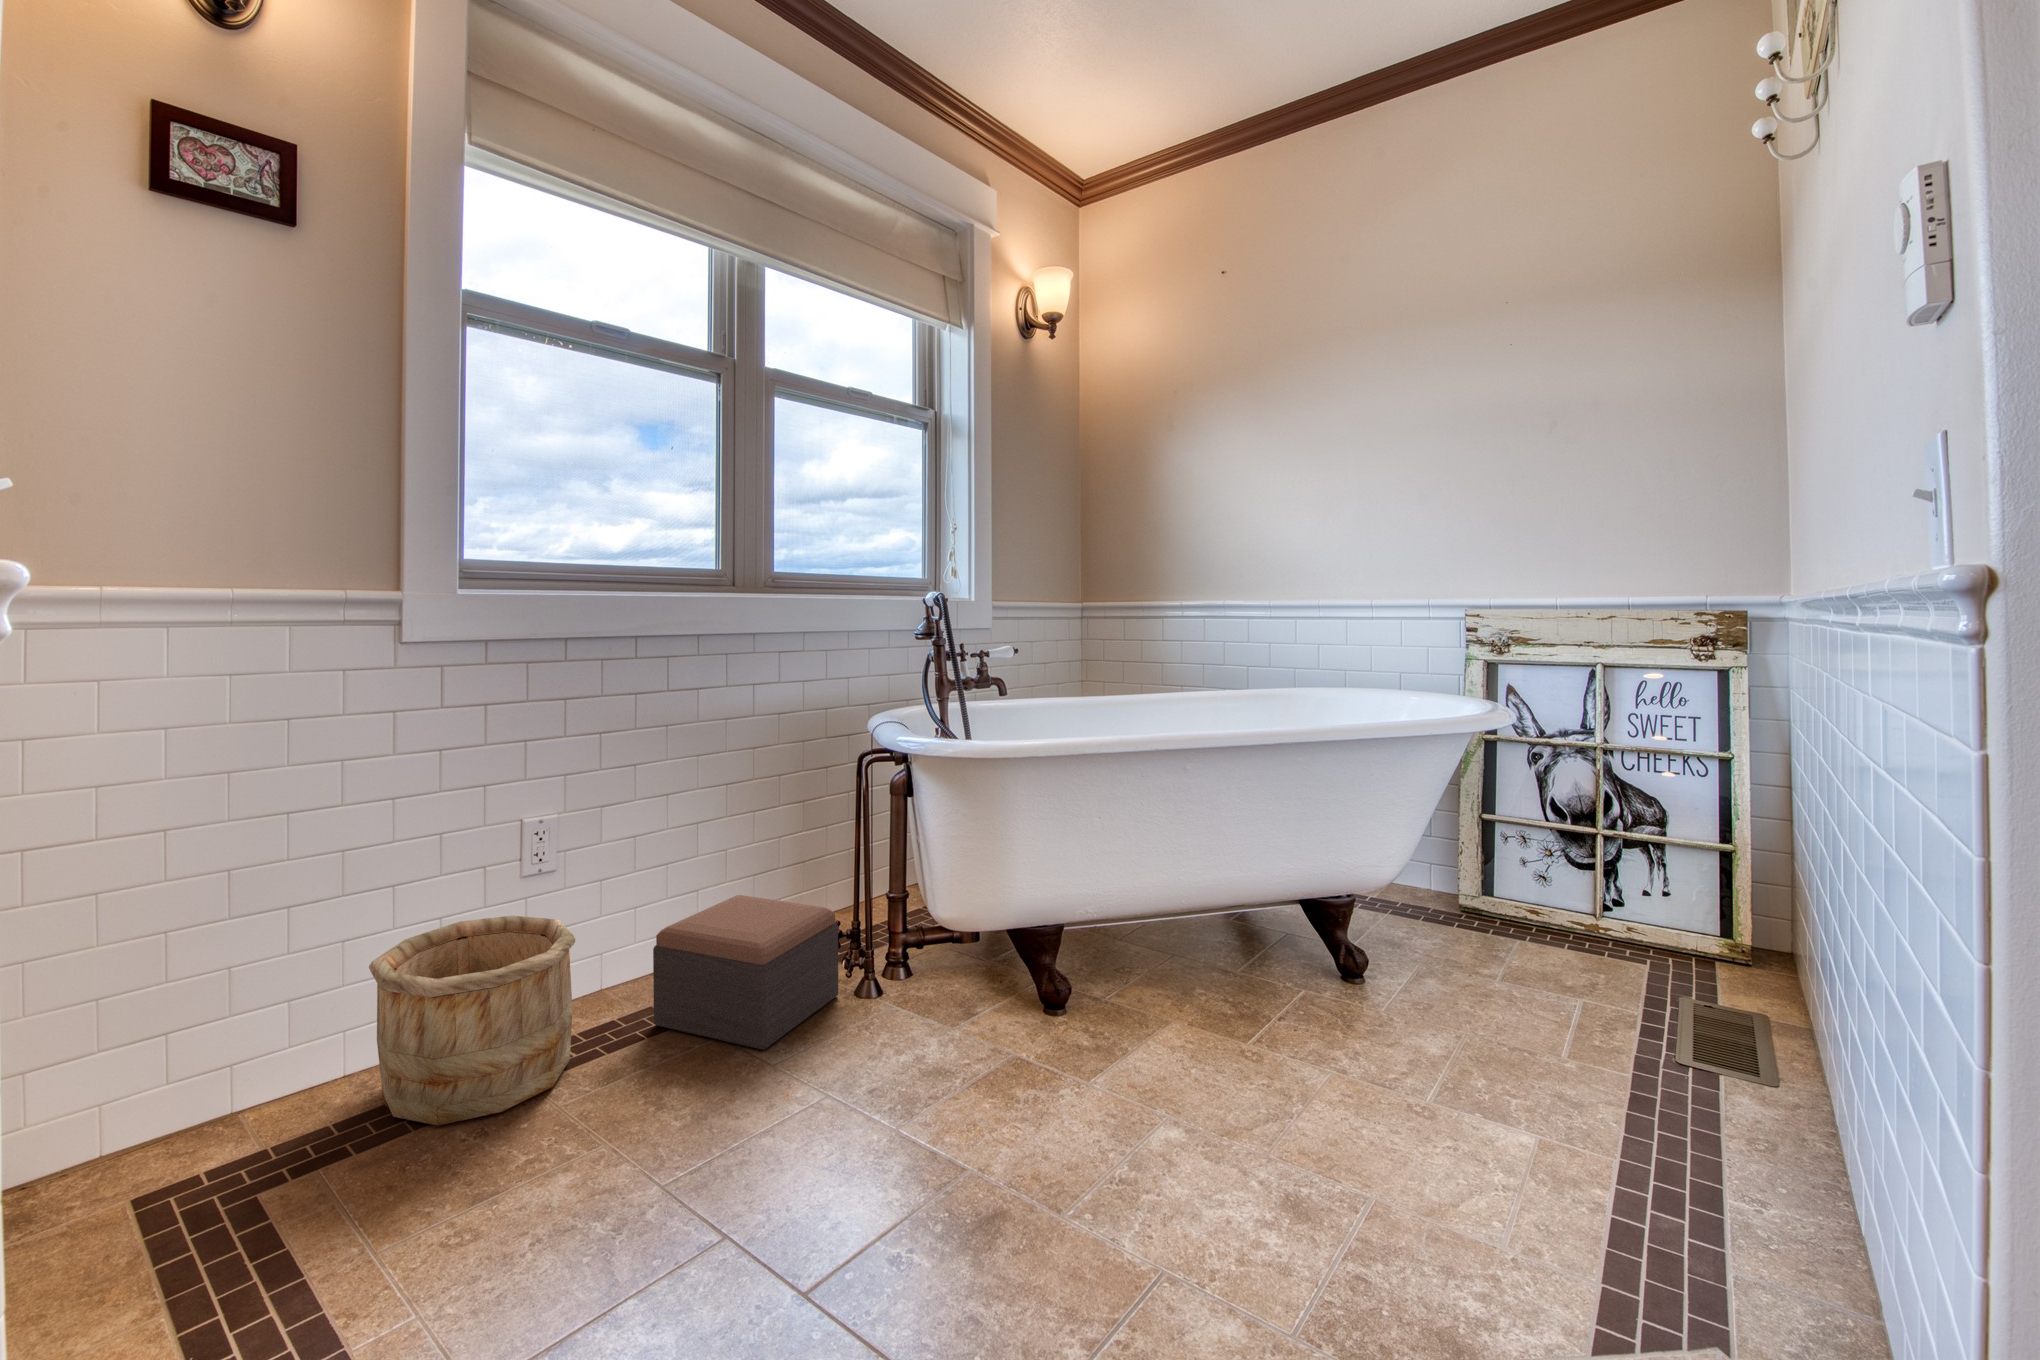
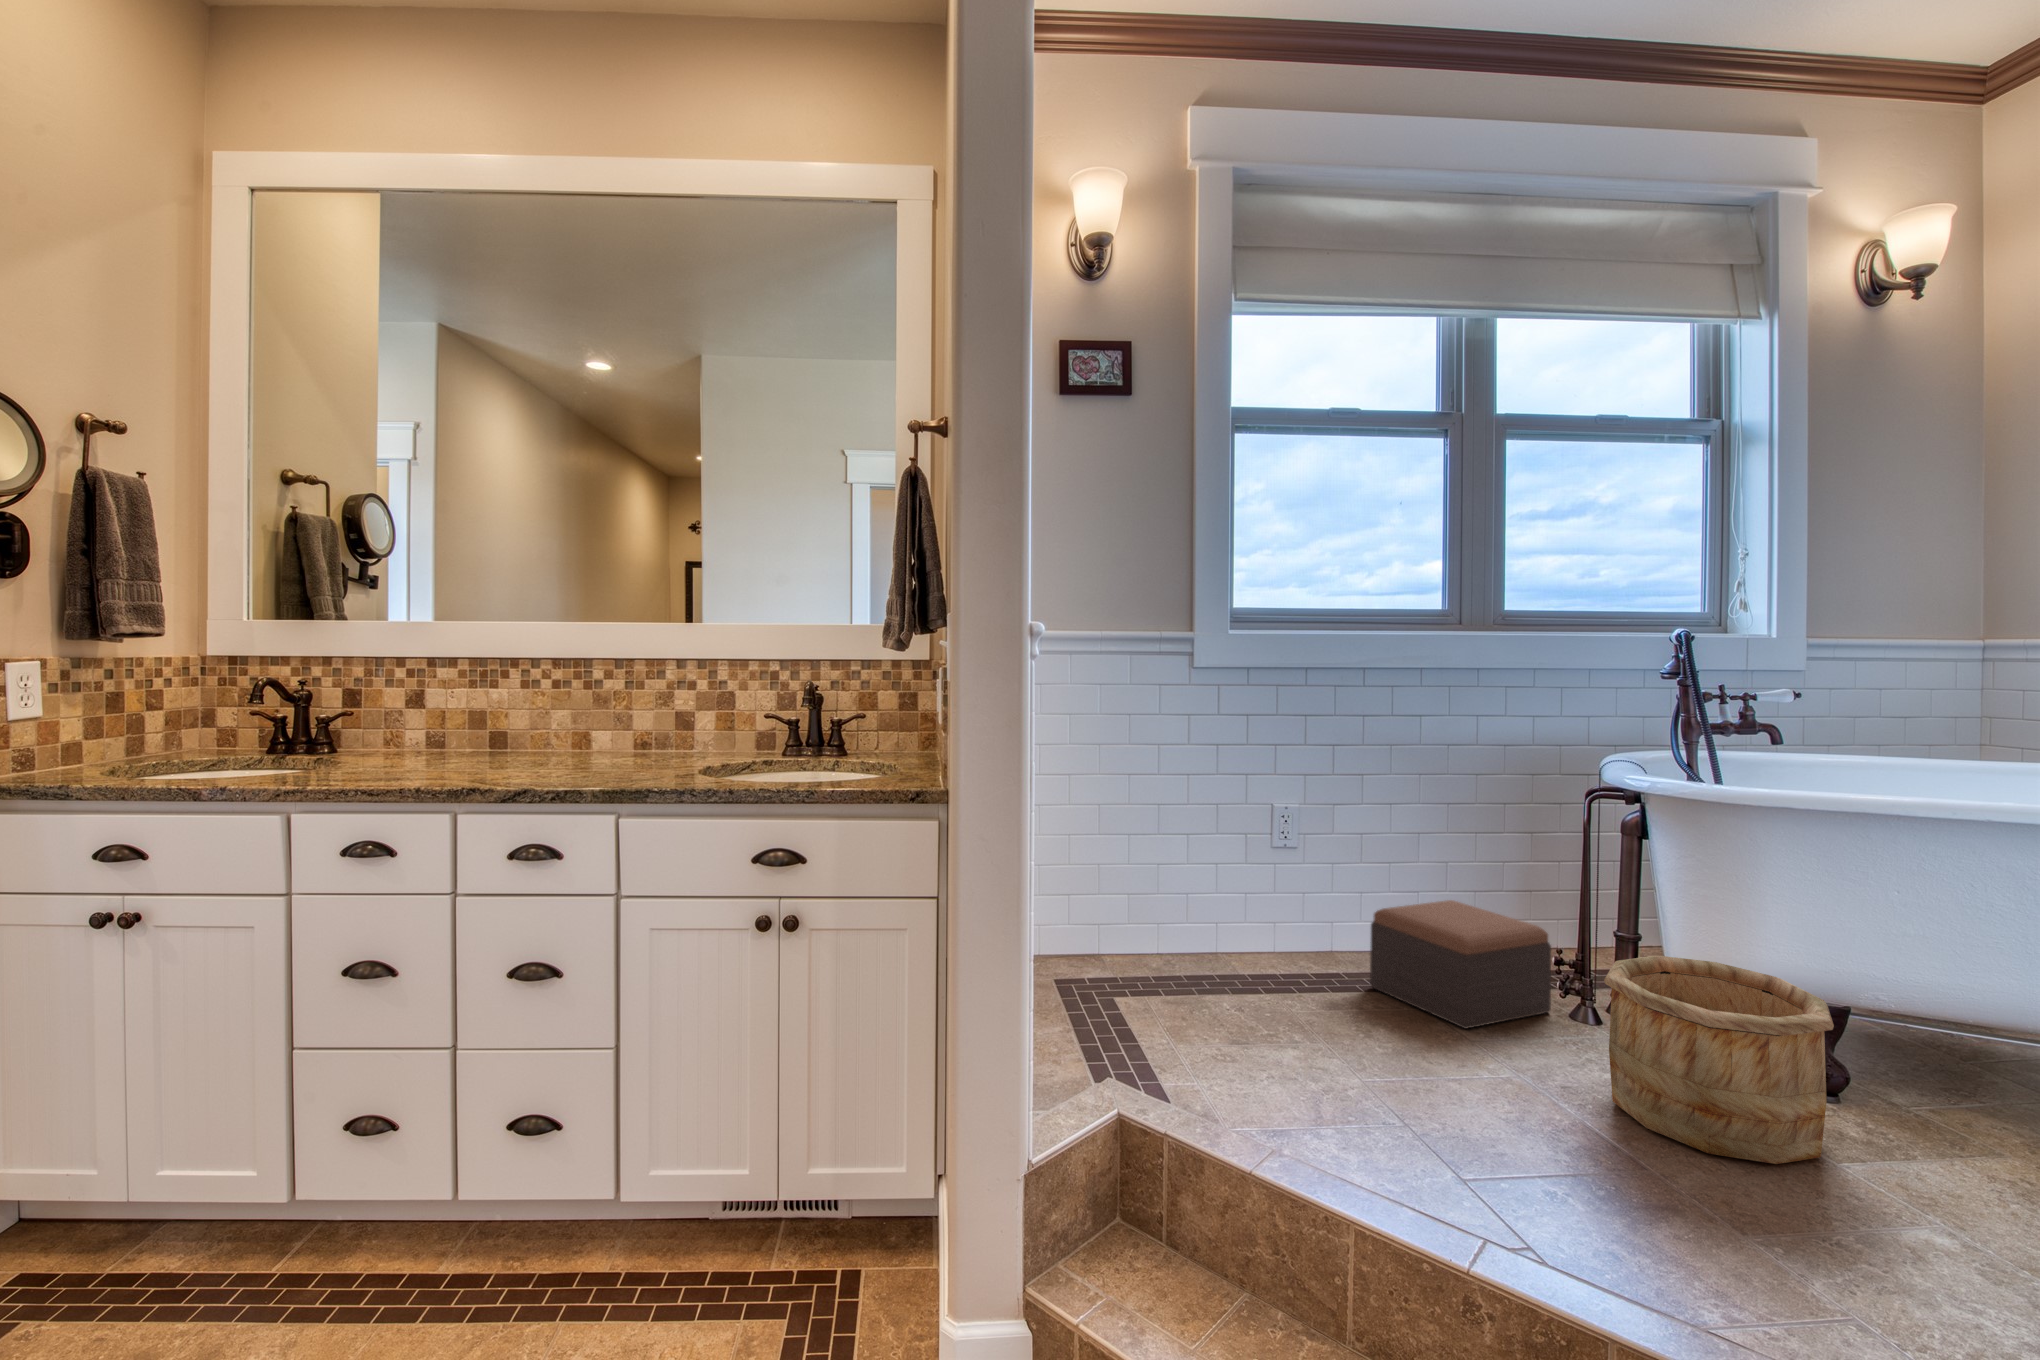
wooden bucket: present [369,916,575,1125] -> present [1604,956,1834,1164]

